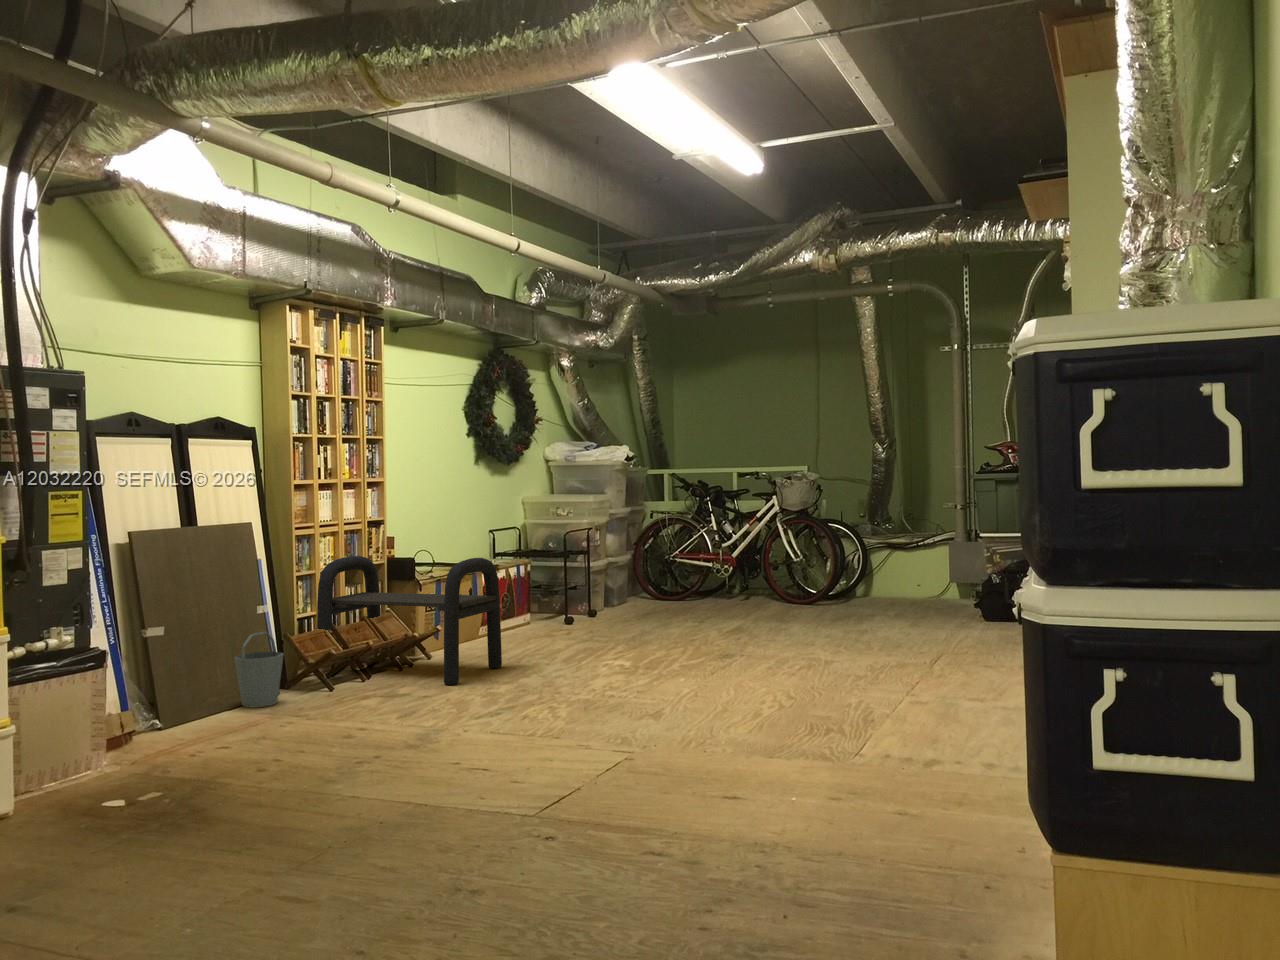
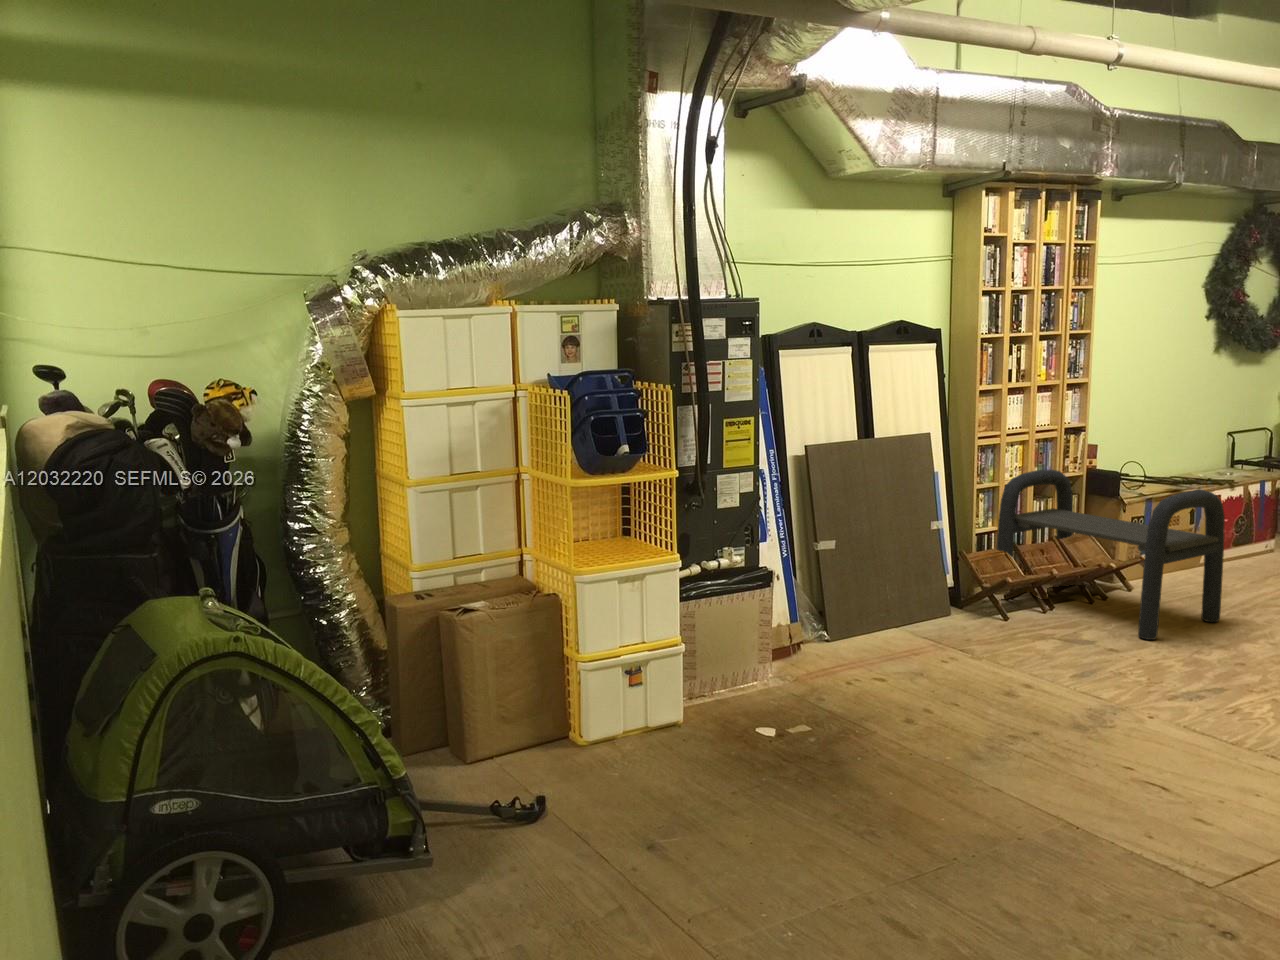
bucket: present [234,632,284,708] -> none [902,553,953,631]

